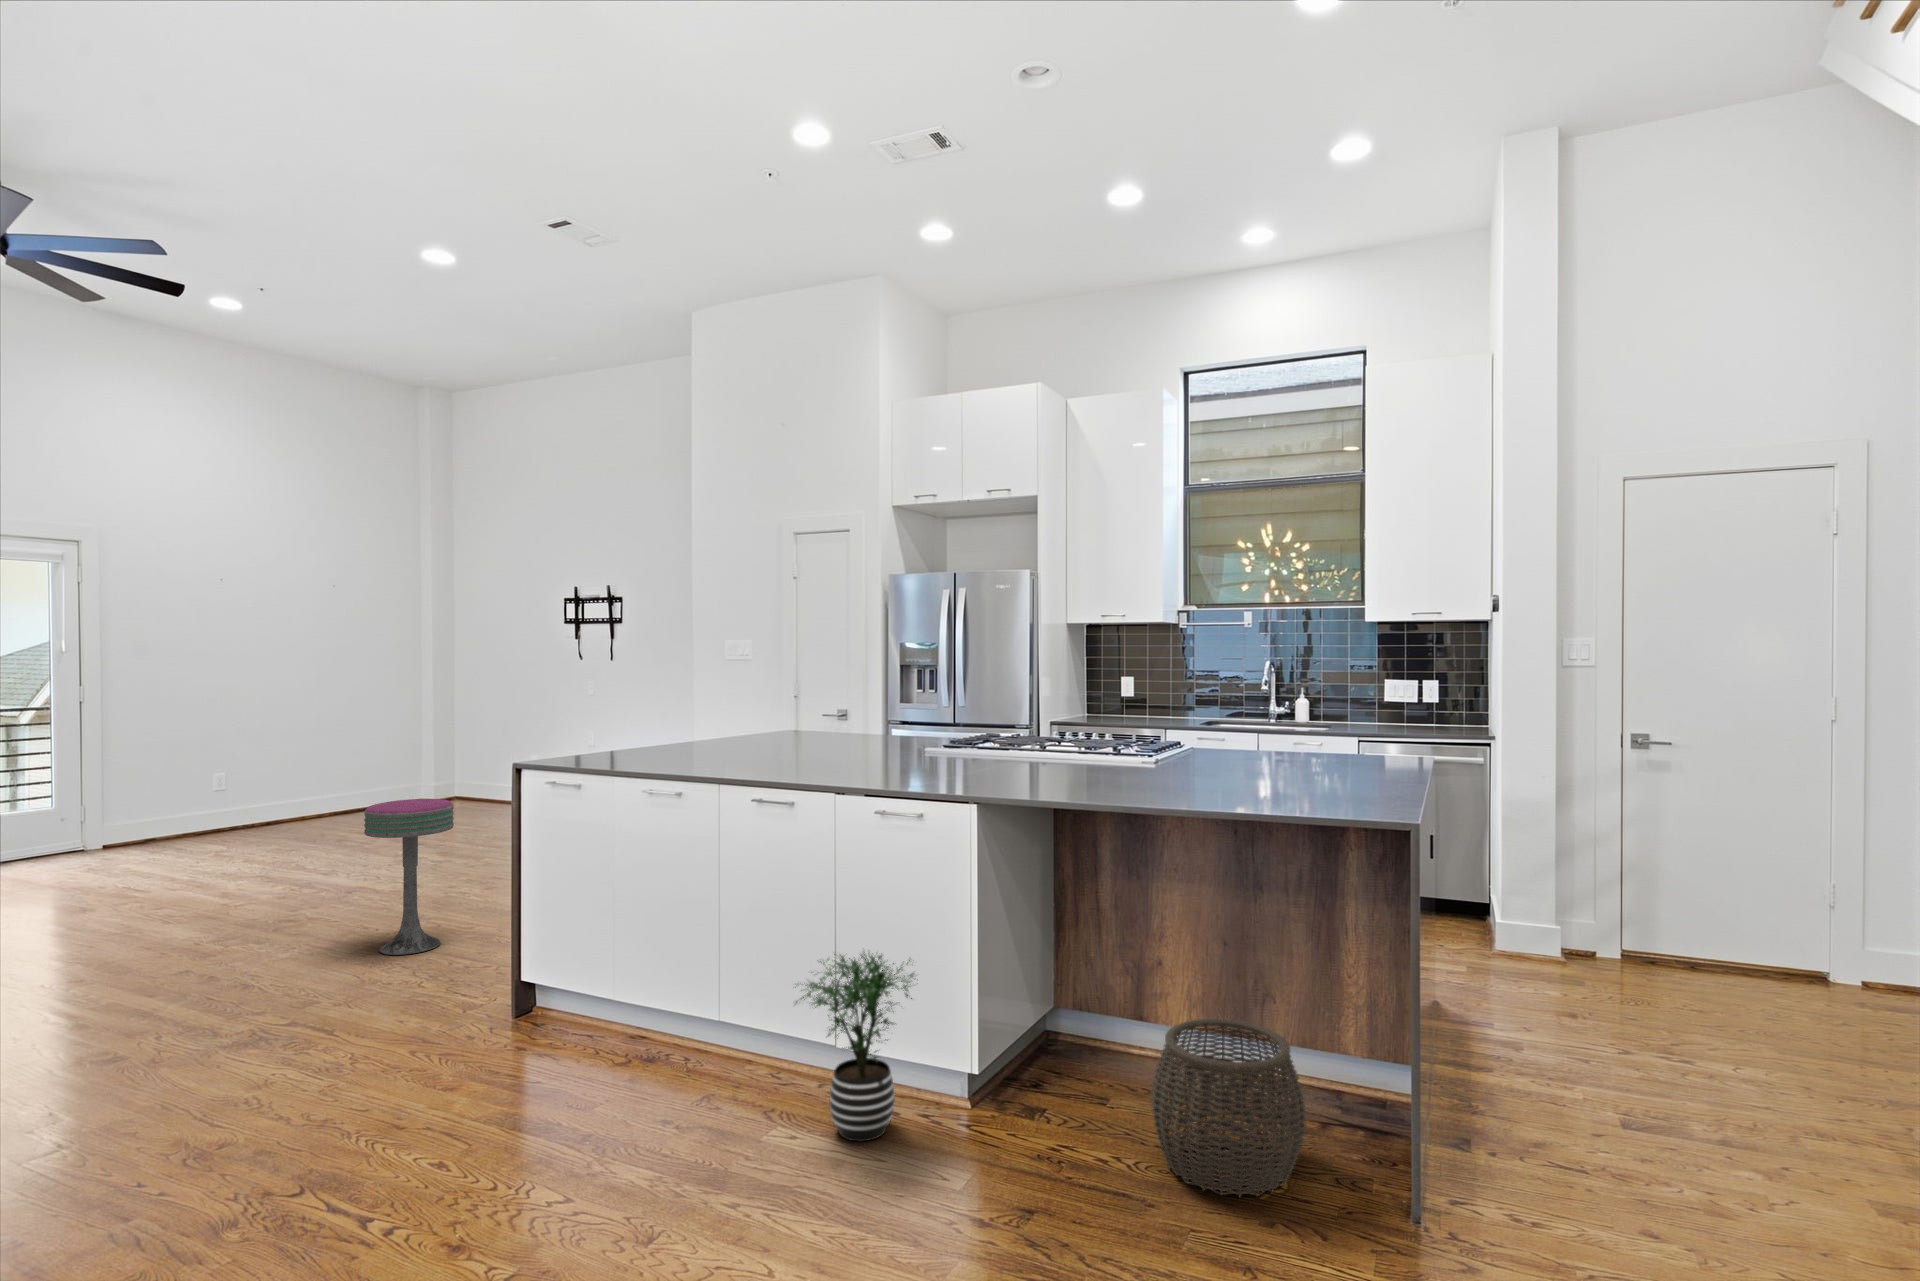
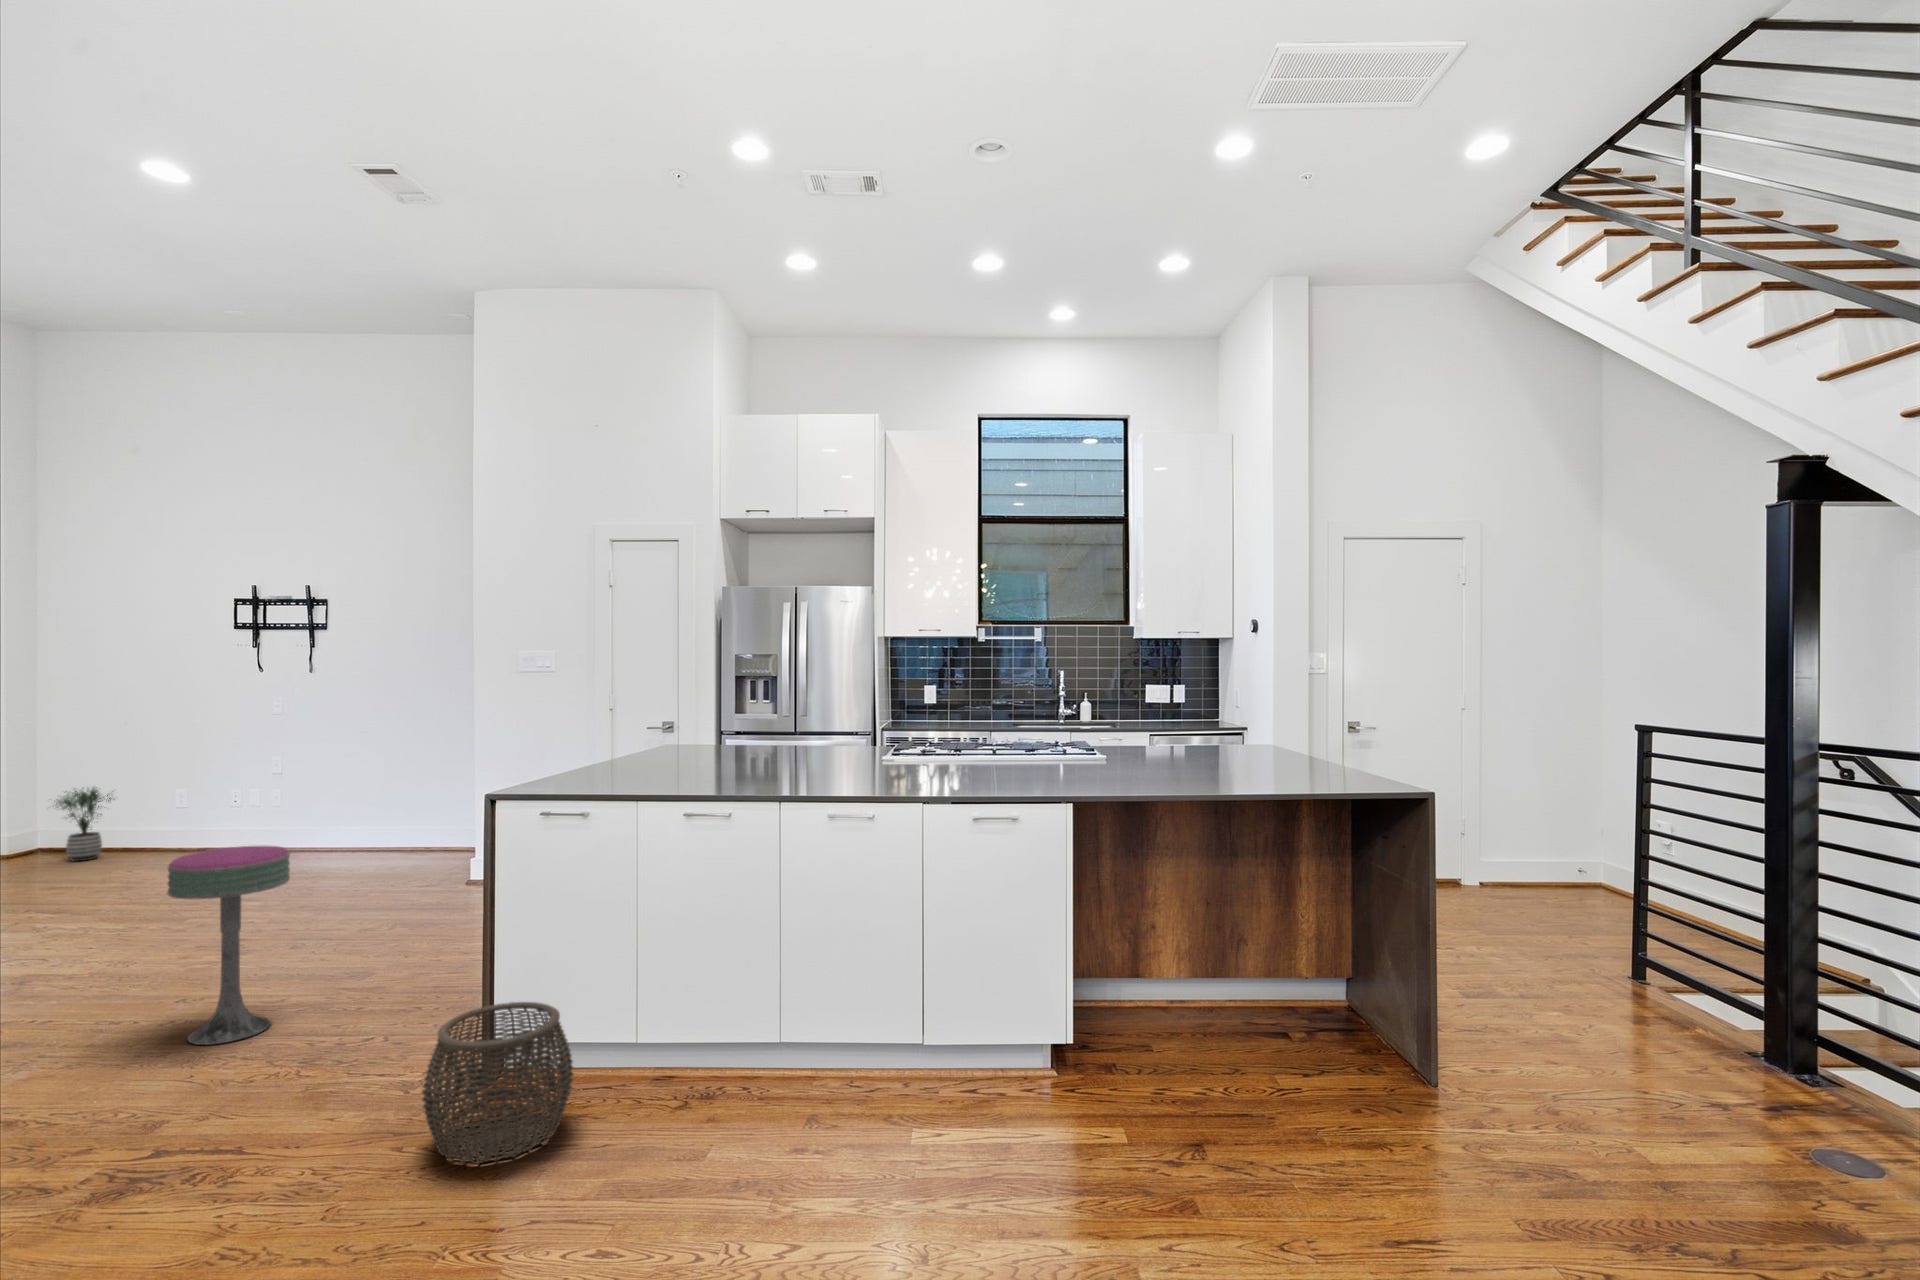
potted plant: present [795,952,914,1141] -> present [56,787,114,861]
woven basket: present [1151,1019,1306,1197] -> present [422,1002,573,1164]

